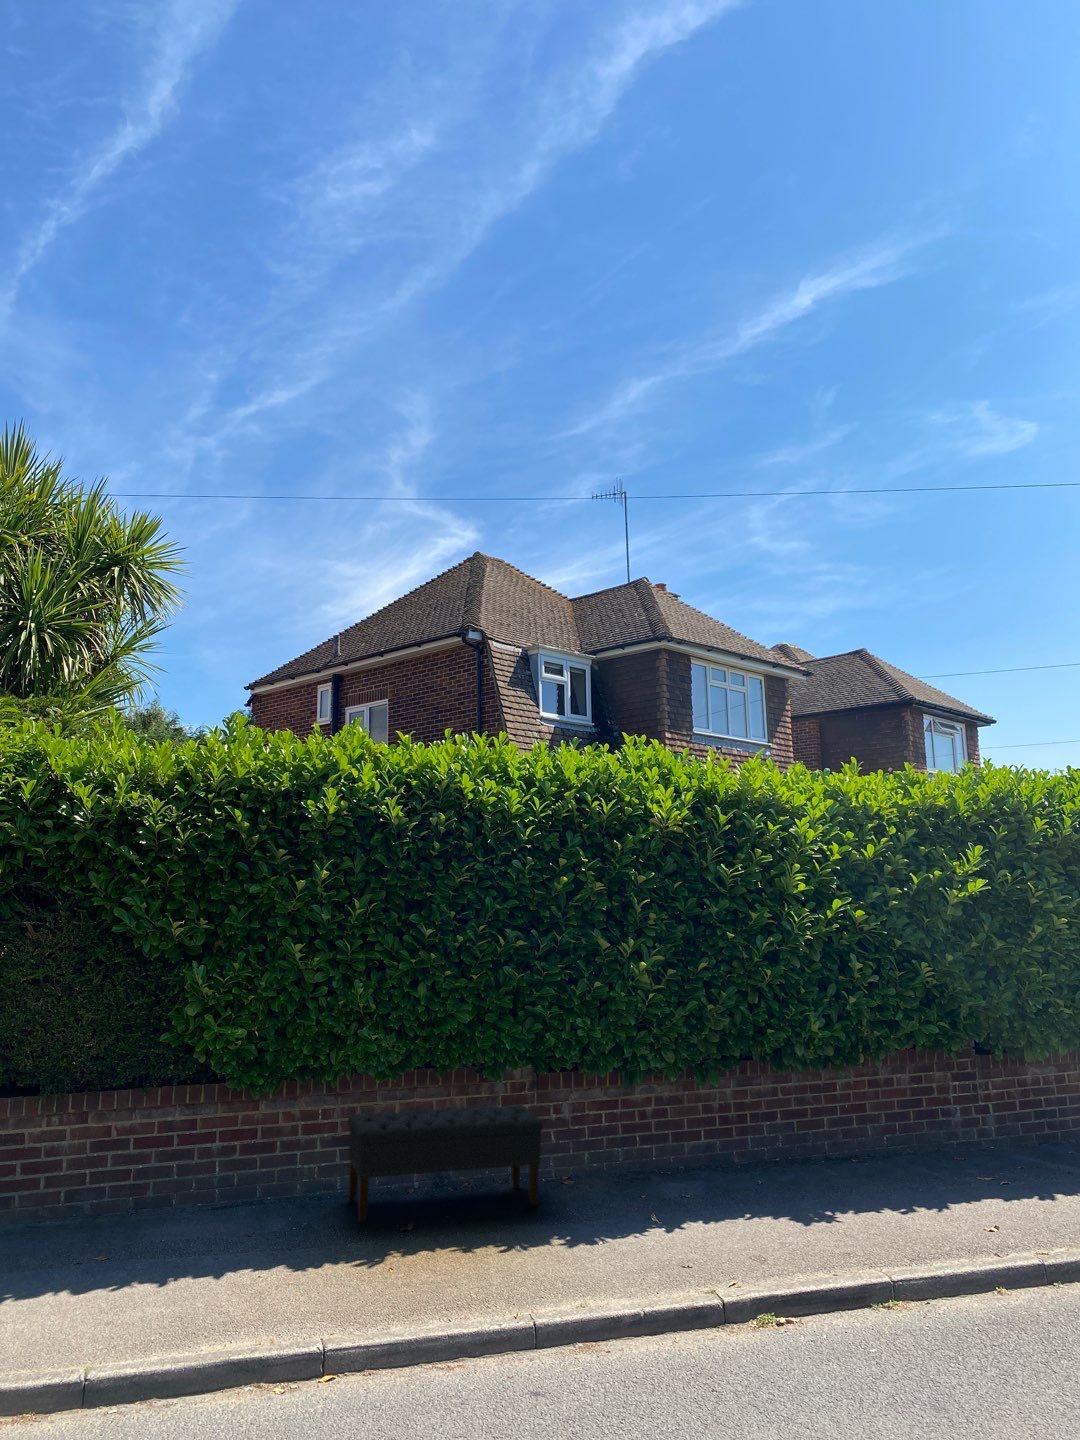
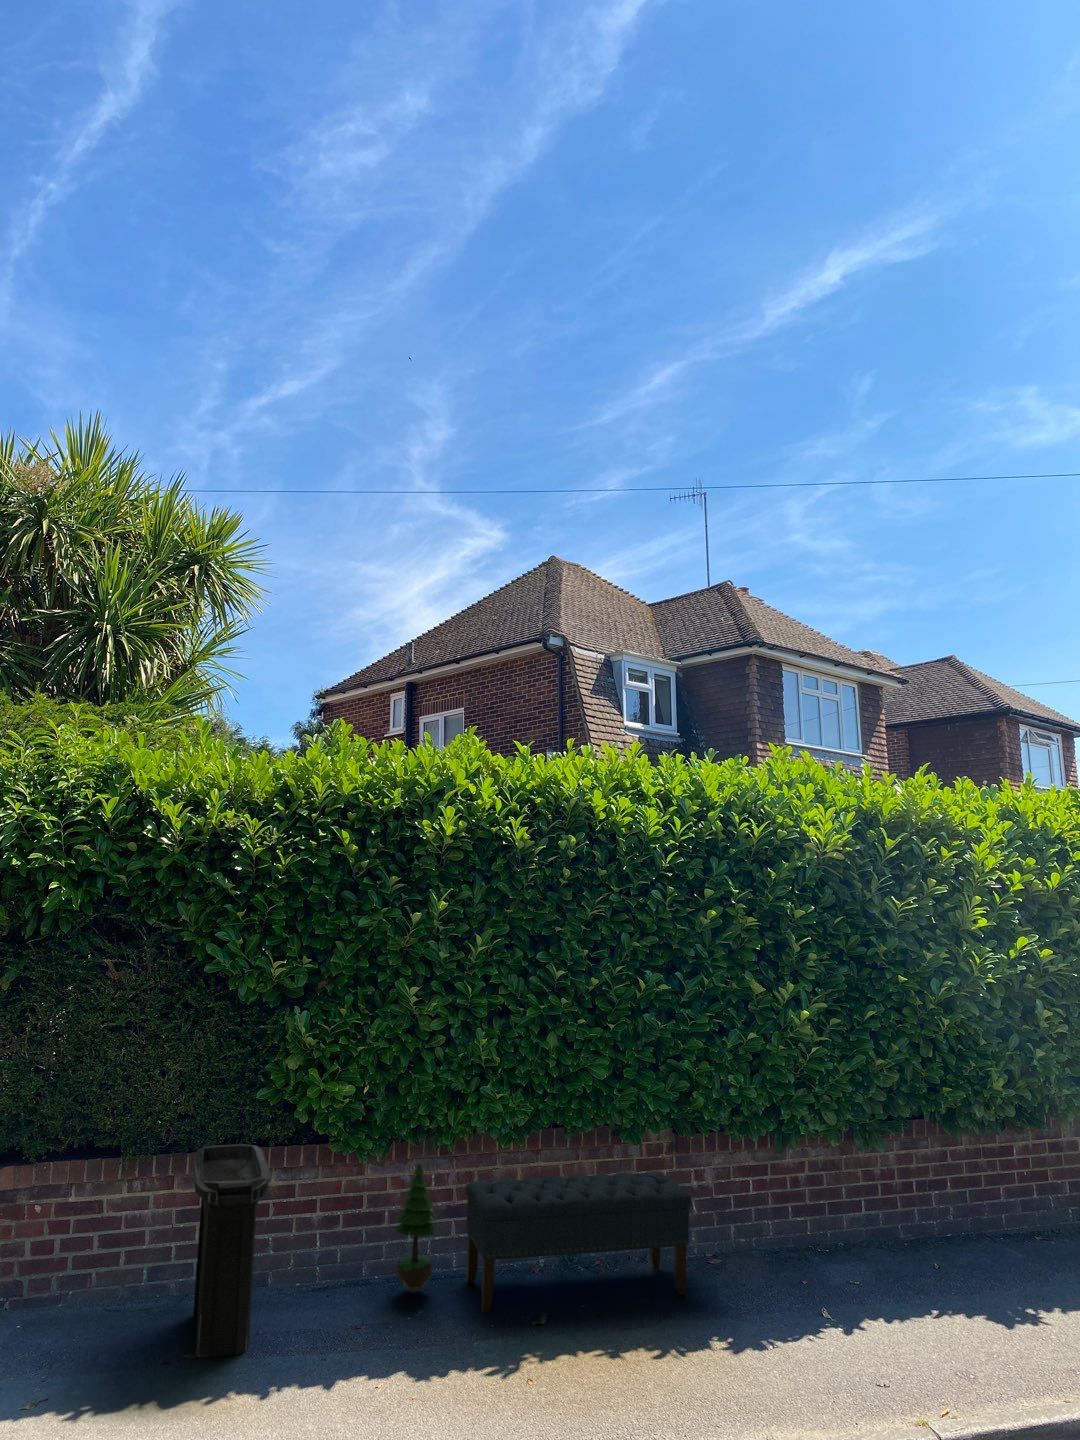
trash can: none [102,1083,169,1261] -> present [193,1144,269,1358]
potted tree: none [283,1097,322,1210] -> present [394,1163,438,1293]

